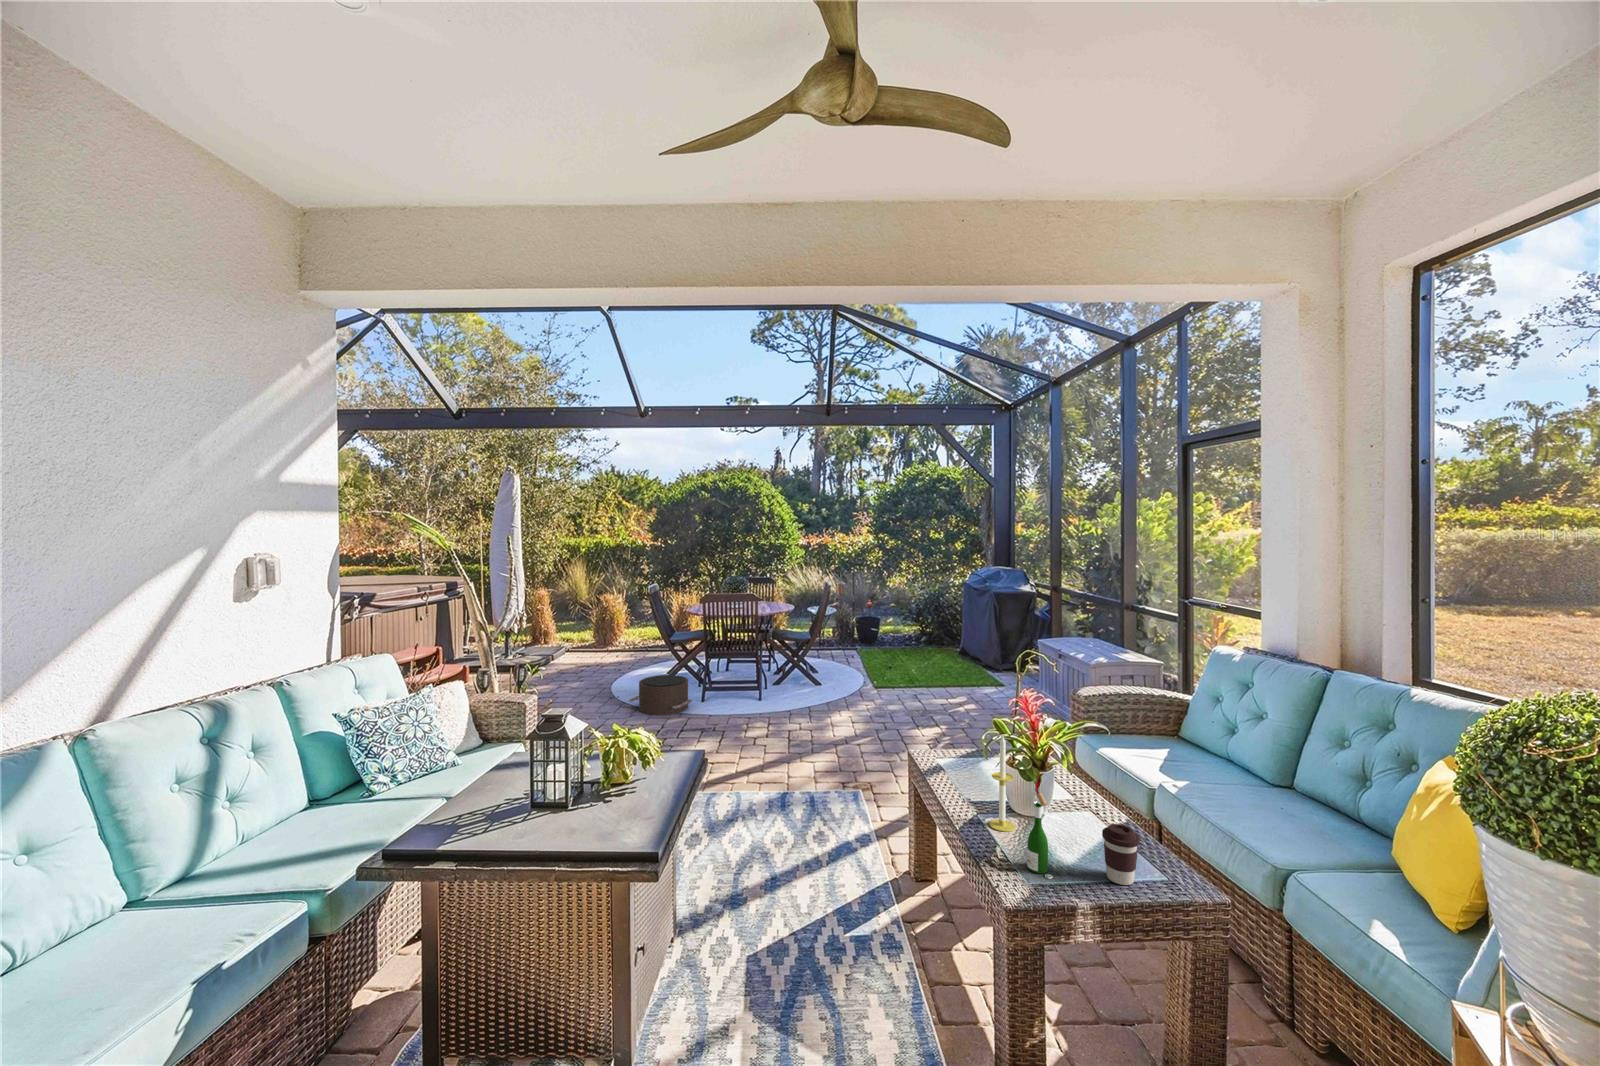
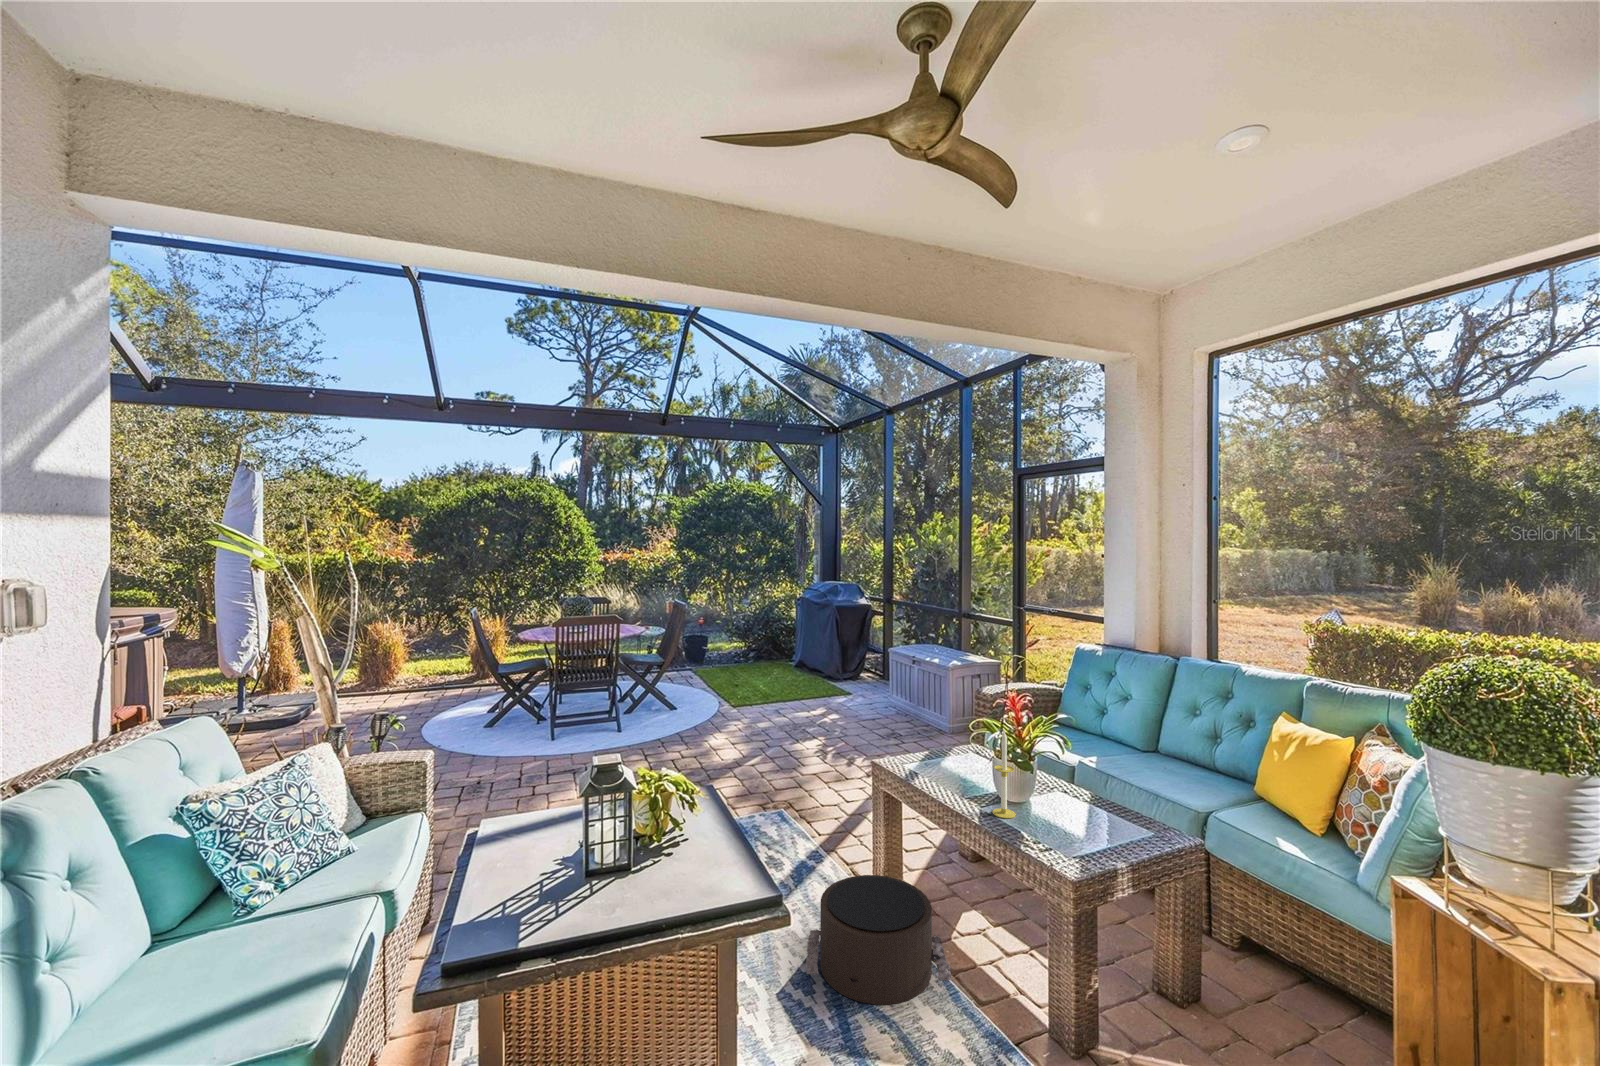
pouf: present [629,675,692,715] -> present [806,875,951,1005]
wine bottle: present [1027,773,1052,879] -> none [1053,758,1079,851]
coffee cup: present [1102,824,1140,885] -> none [1109,794,1140,845]

